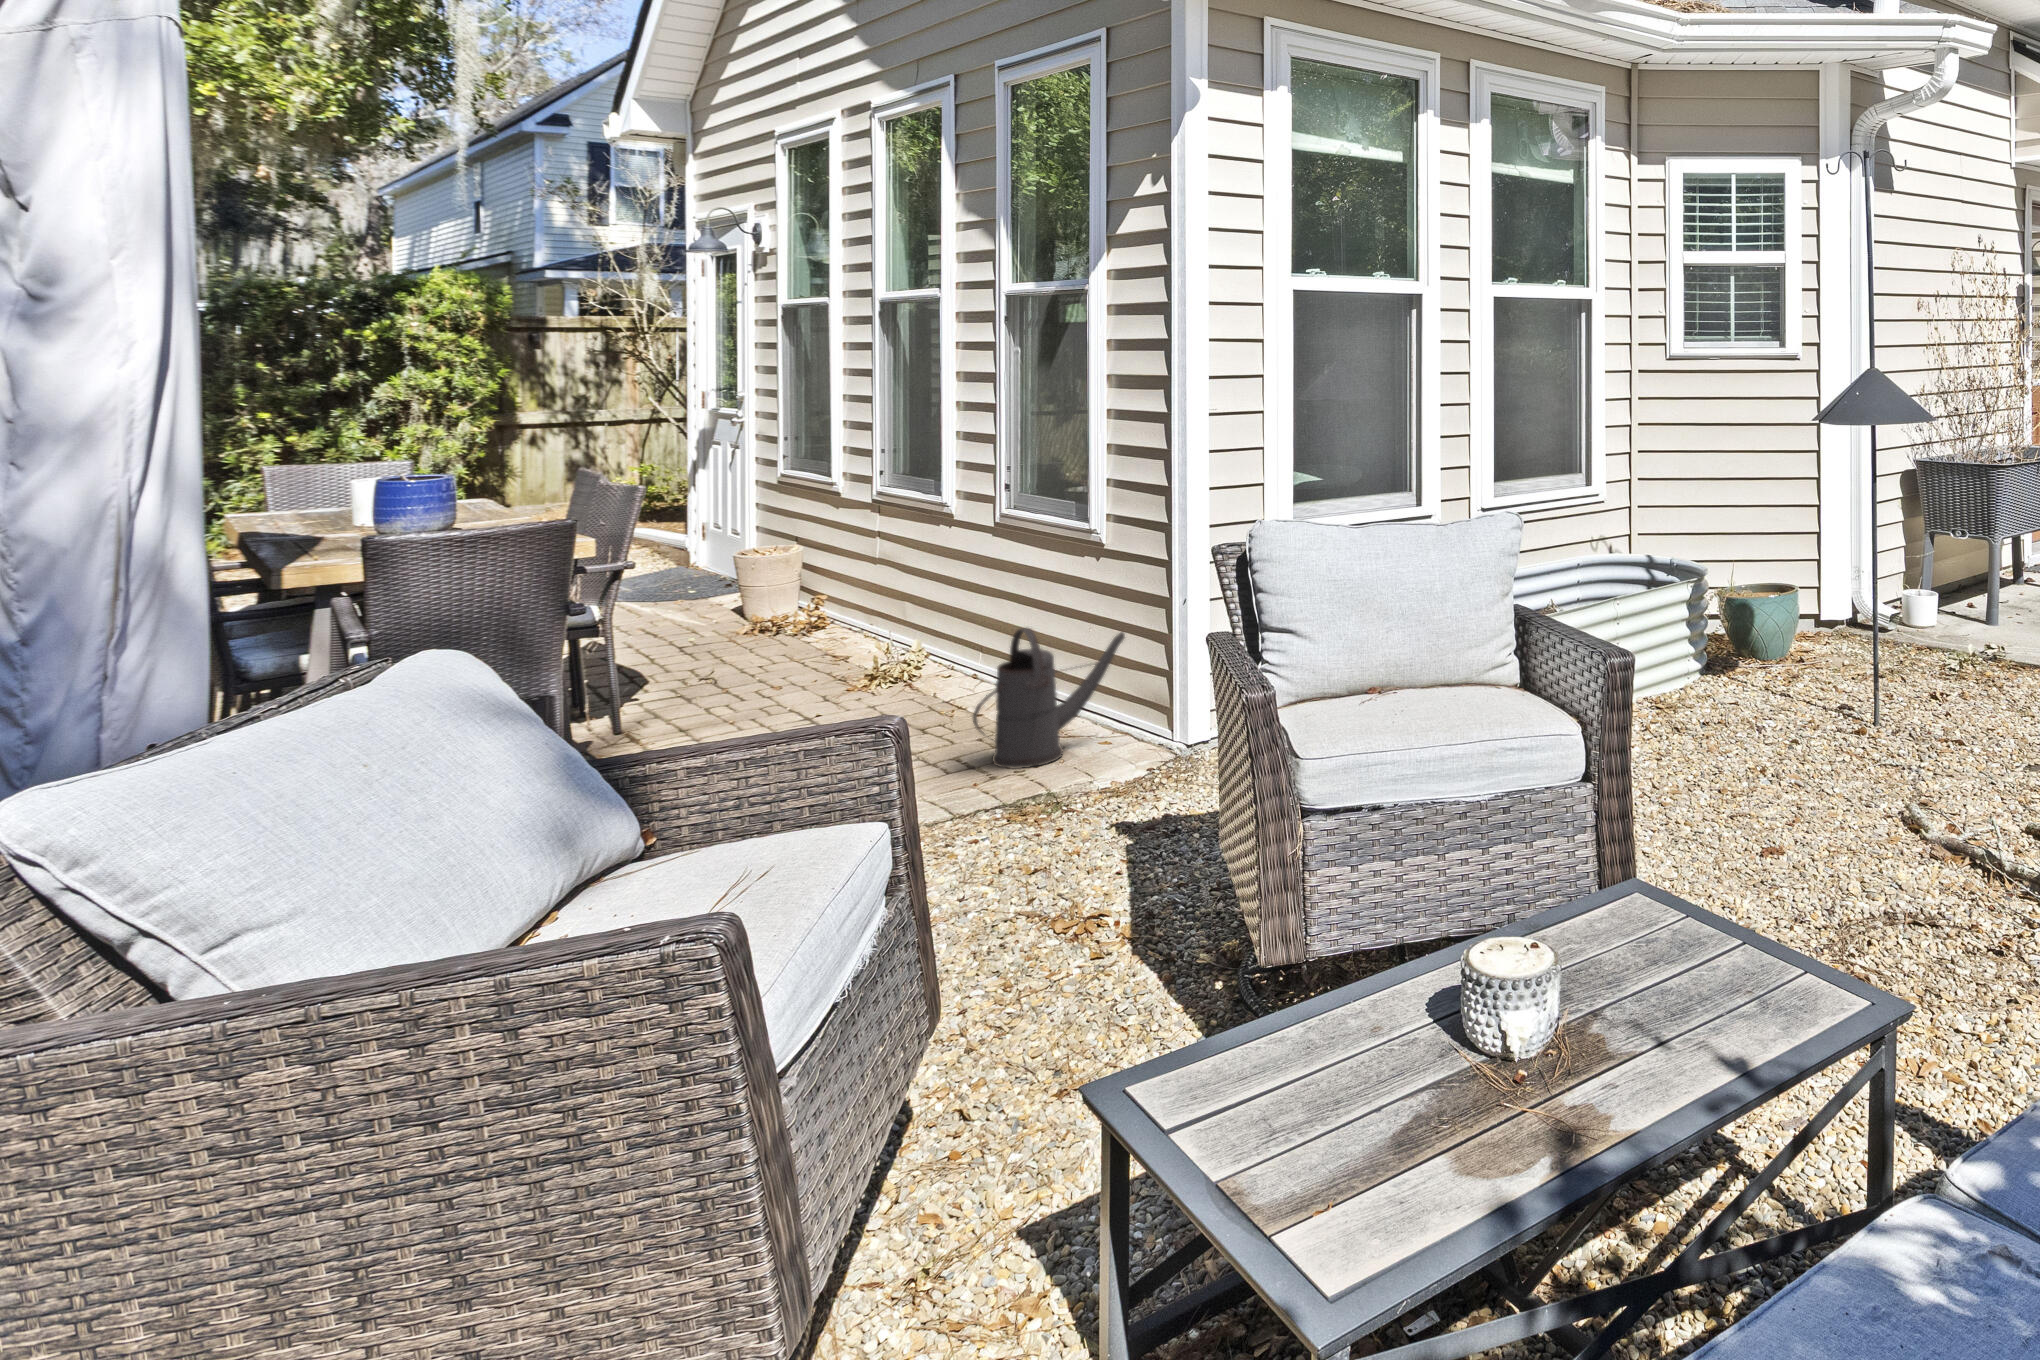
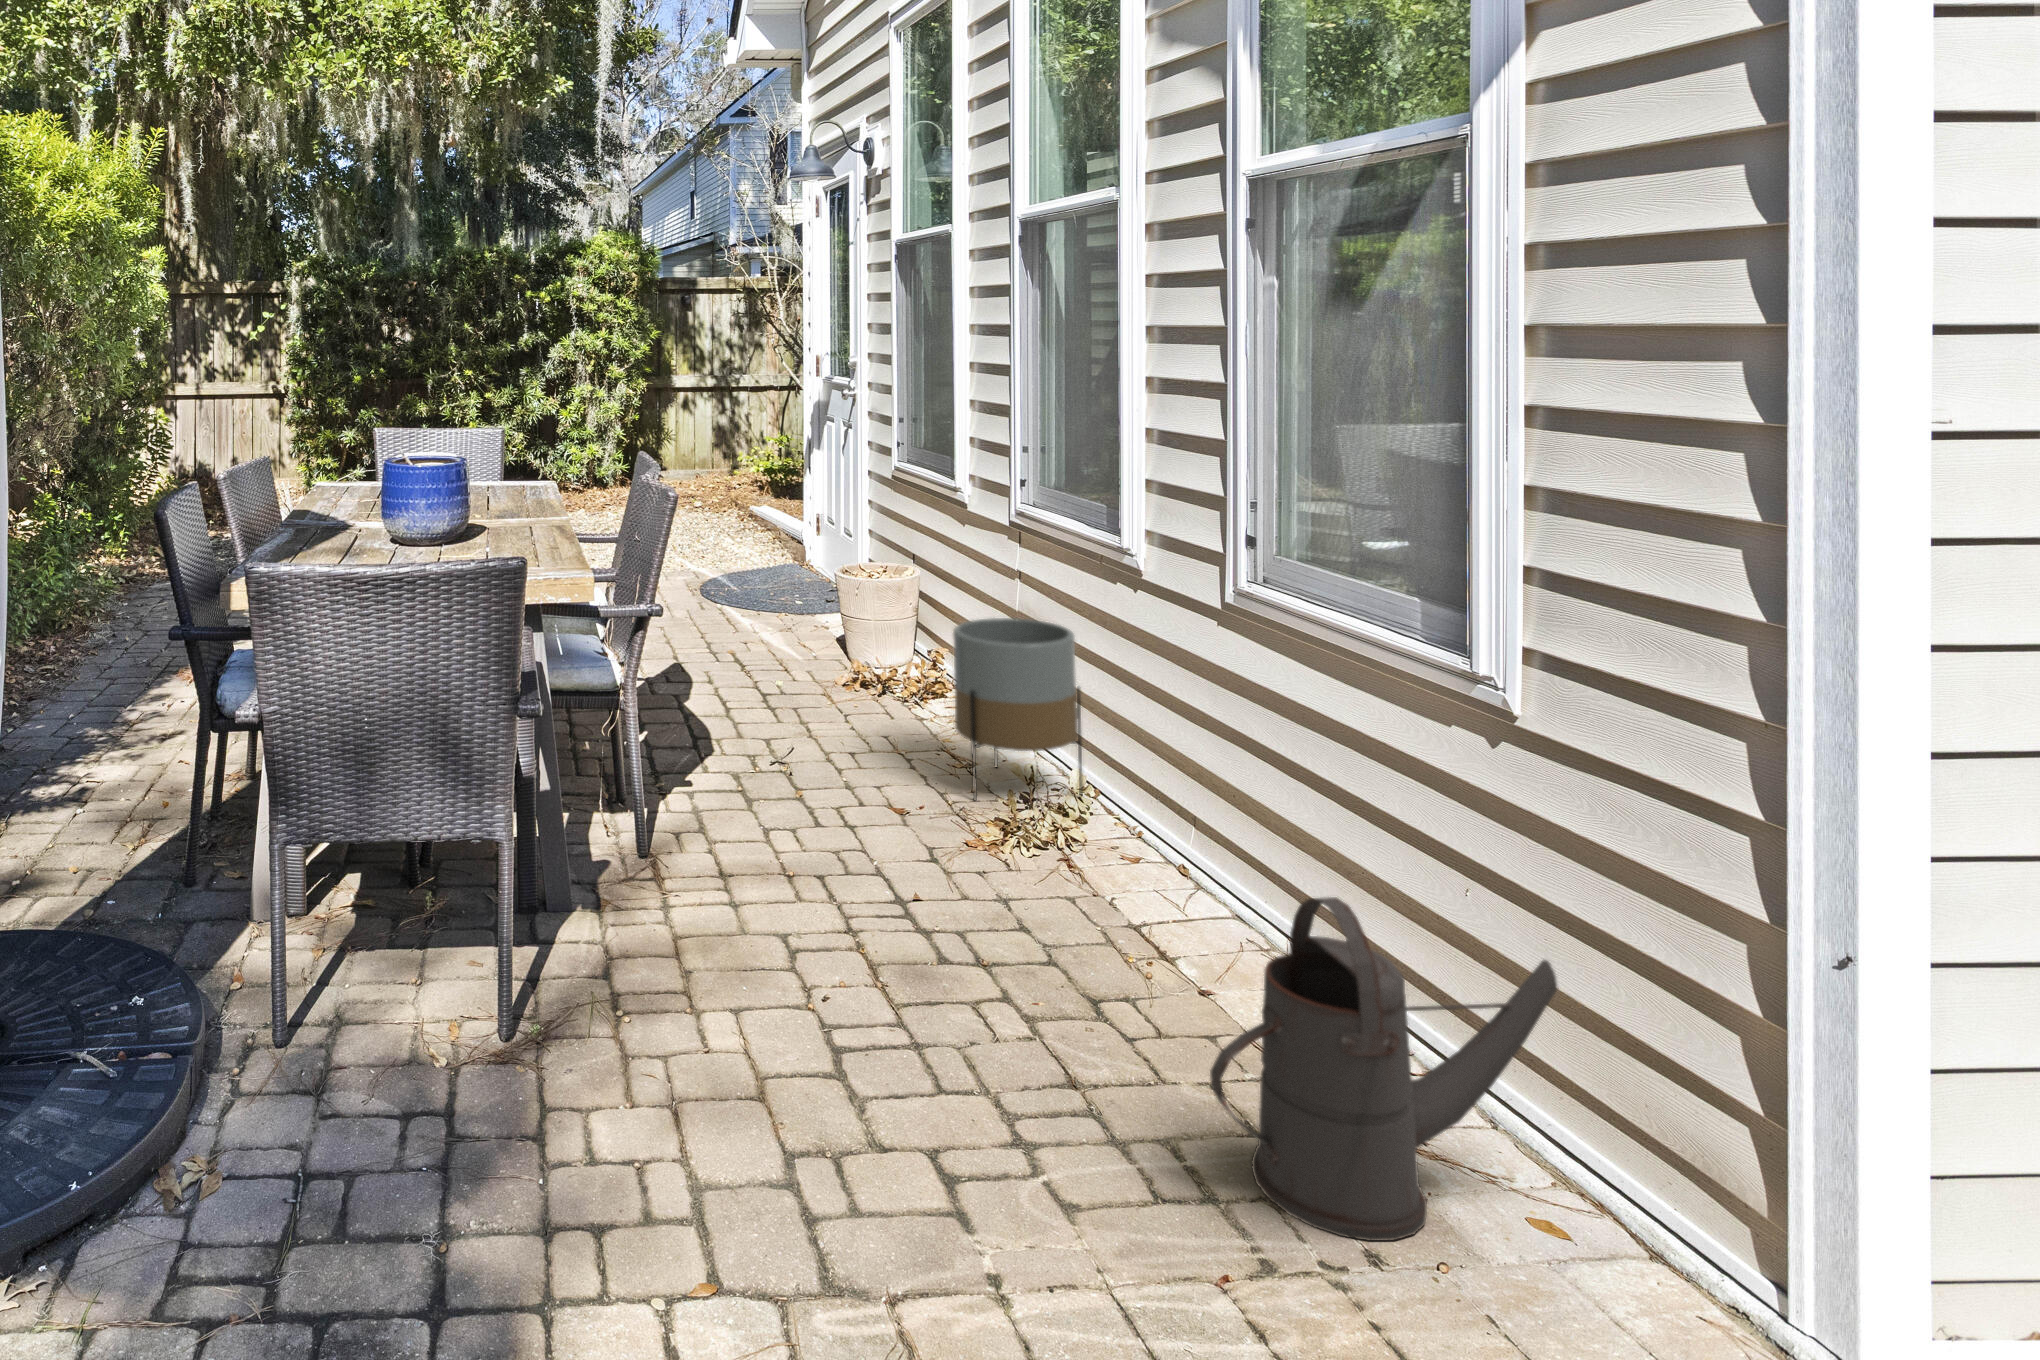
planter: none [835,557,920,673] -> present [953,618,1083,800]

